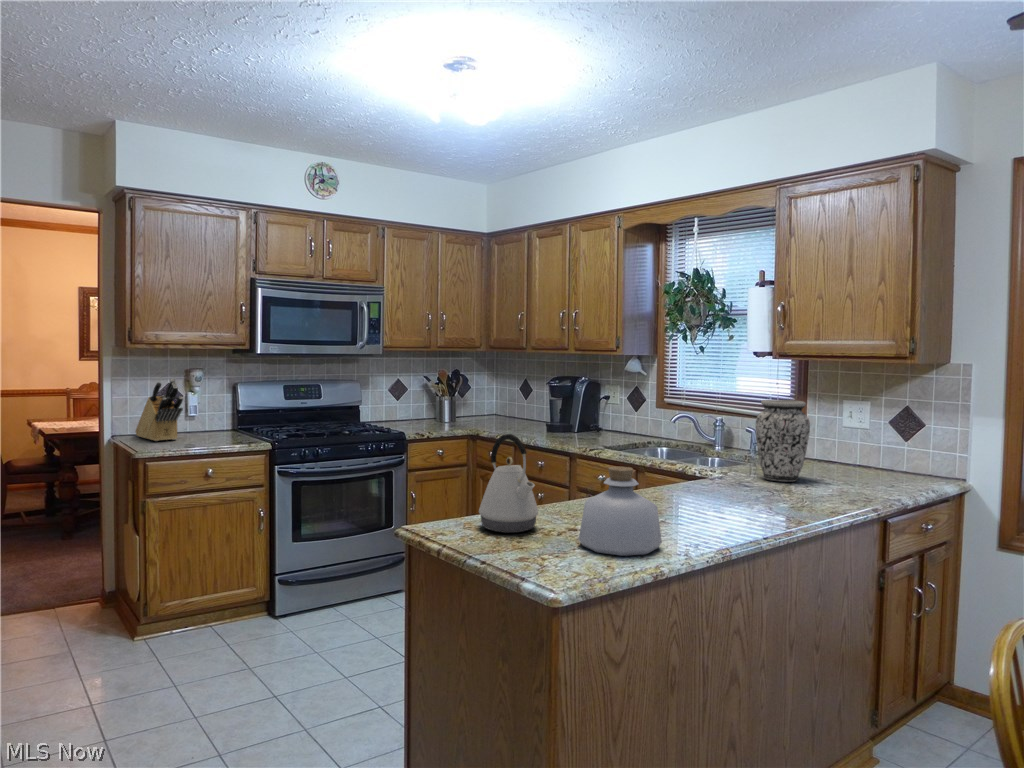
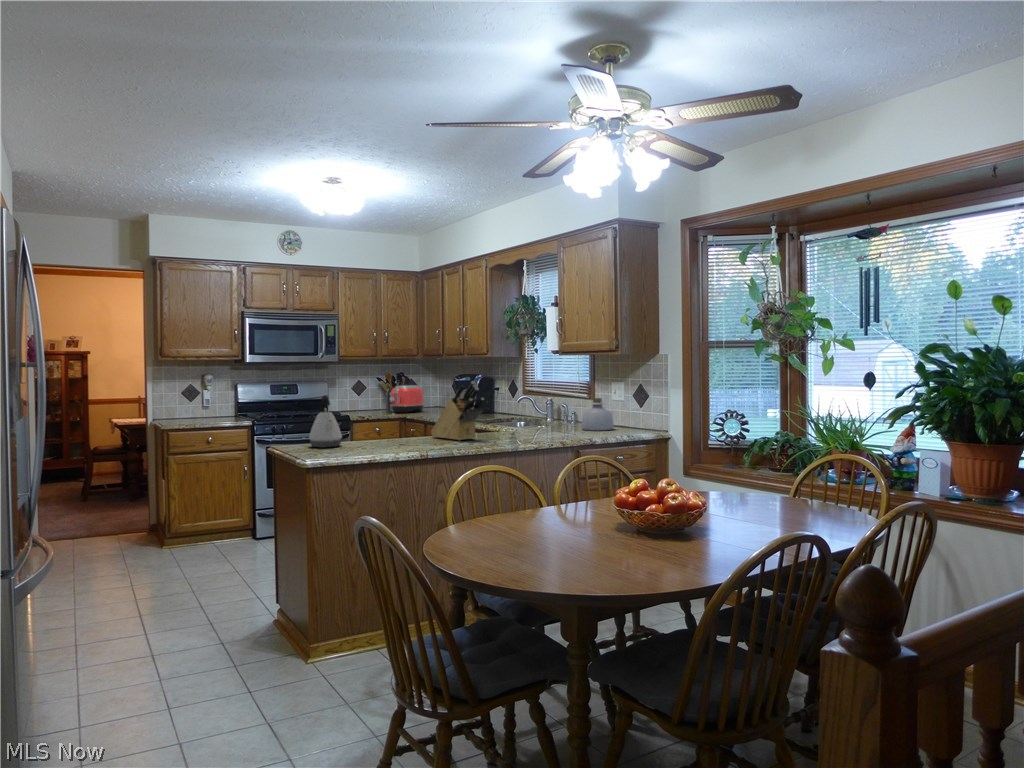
knife block: present [136,379,183,441] -> present [431,381,484,440]
toaster: none [450,389,494,428] -> present [389,385,424,413]
vase: present [756,400,810,482] -> none [527,380,560,431]
bottle: present [579,467,662,556] -> present [581,398,614,431]

